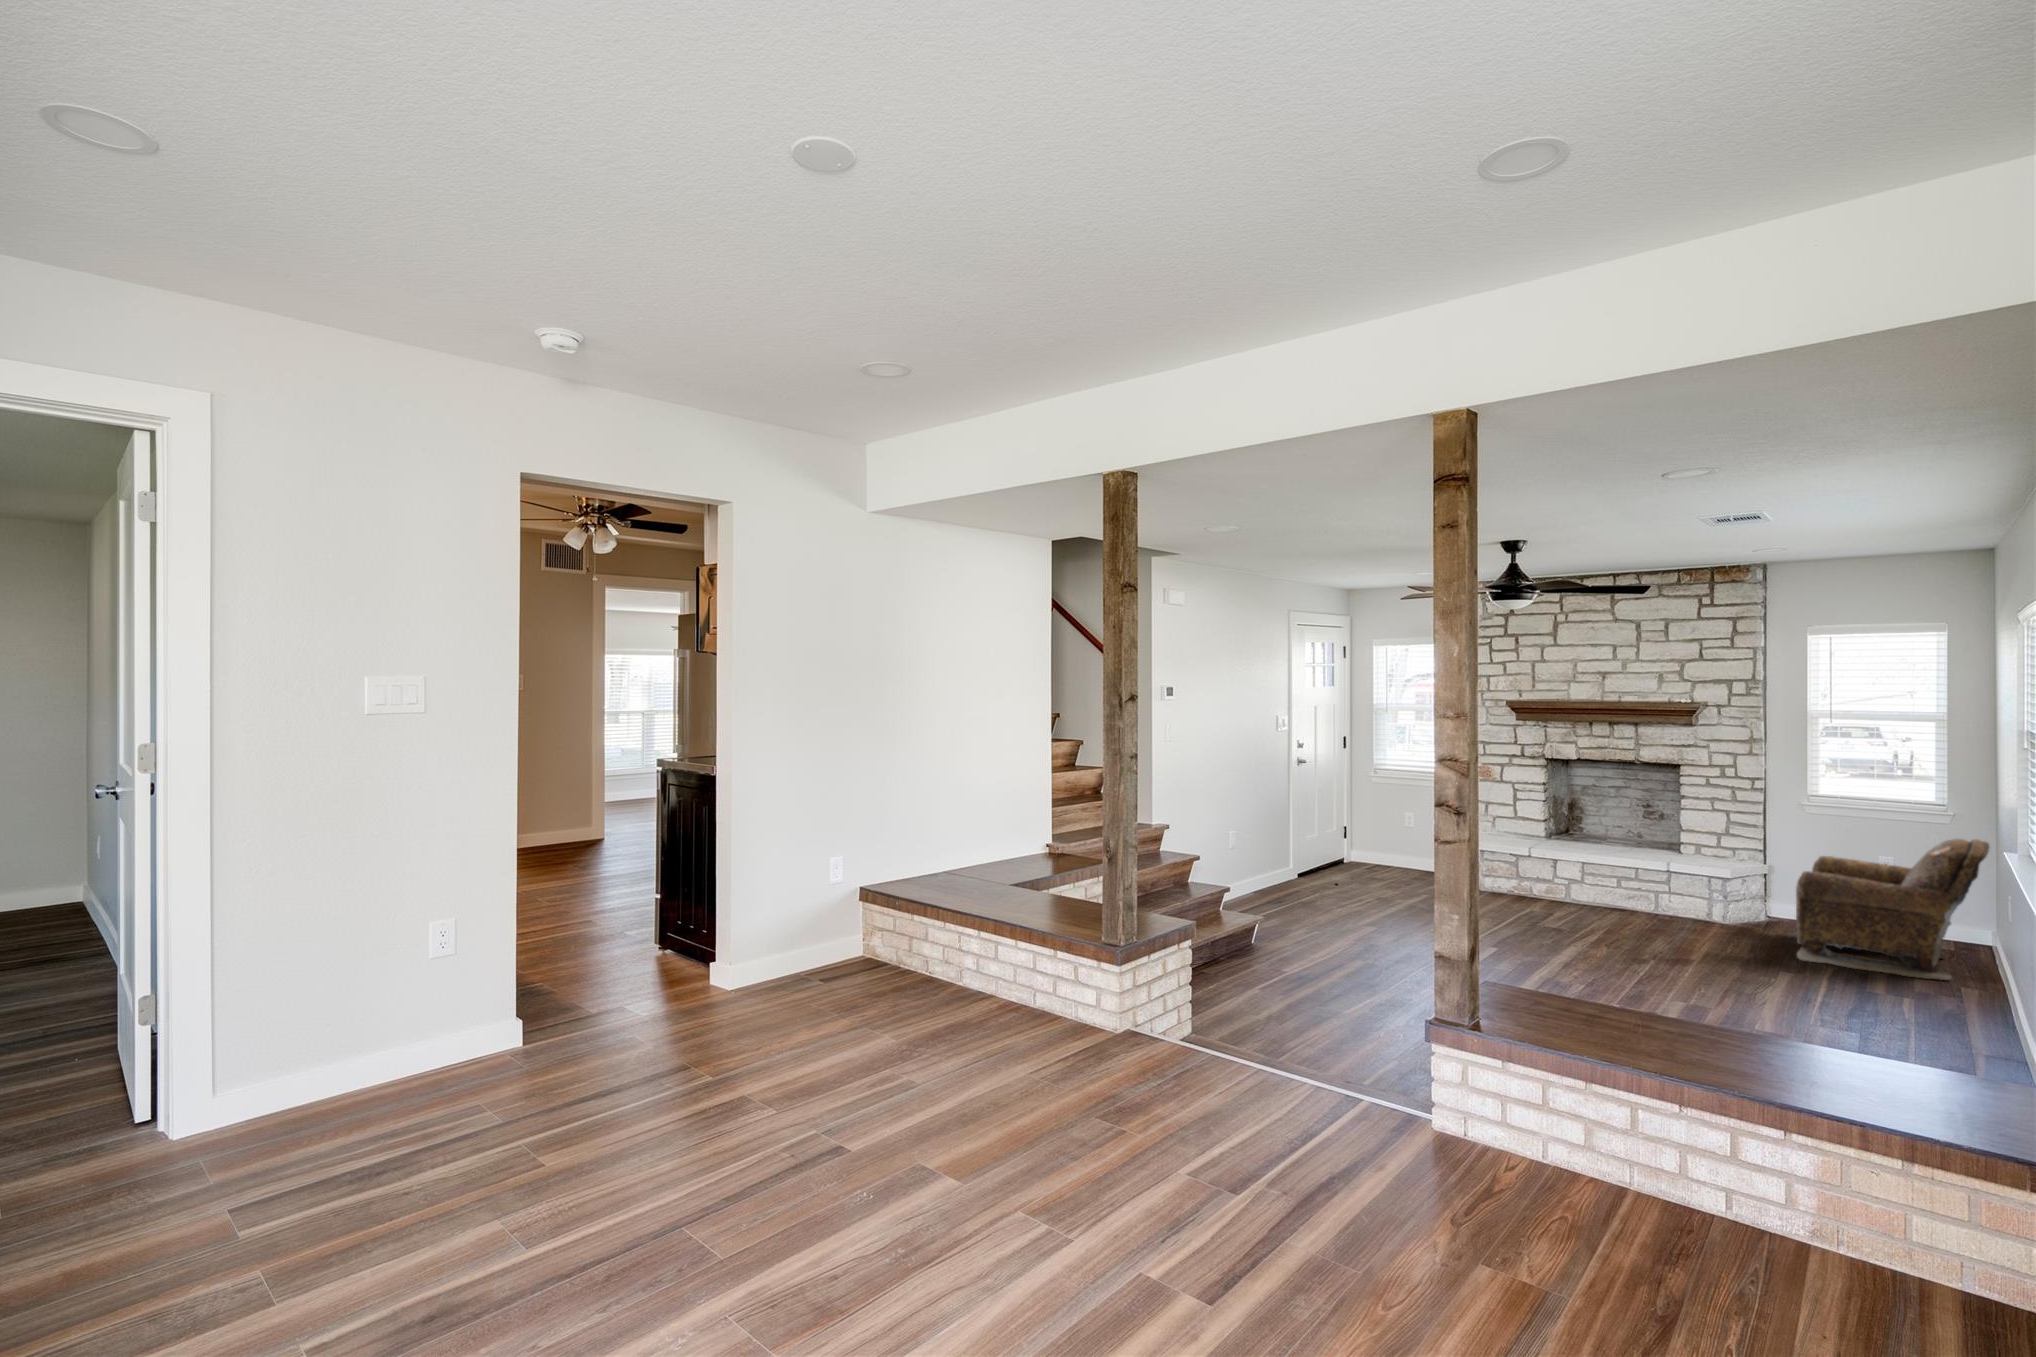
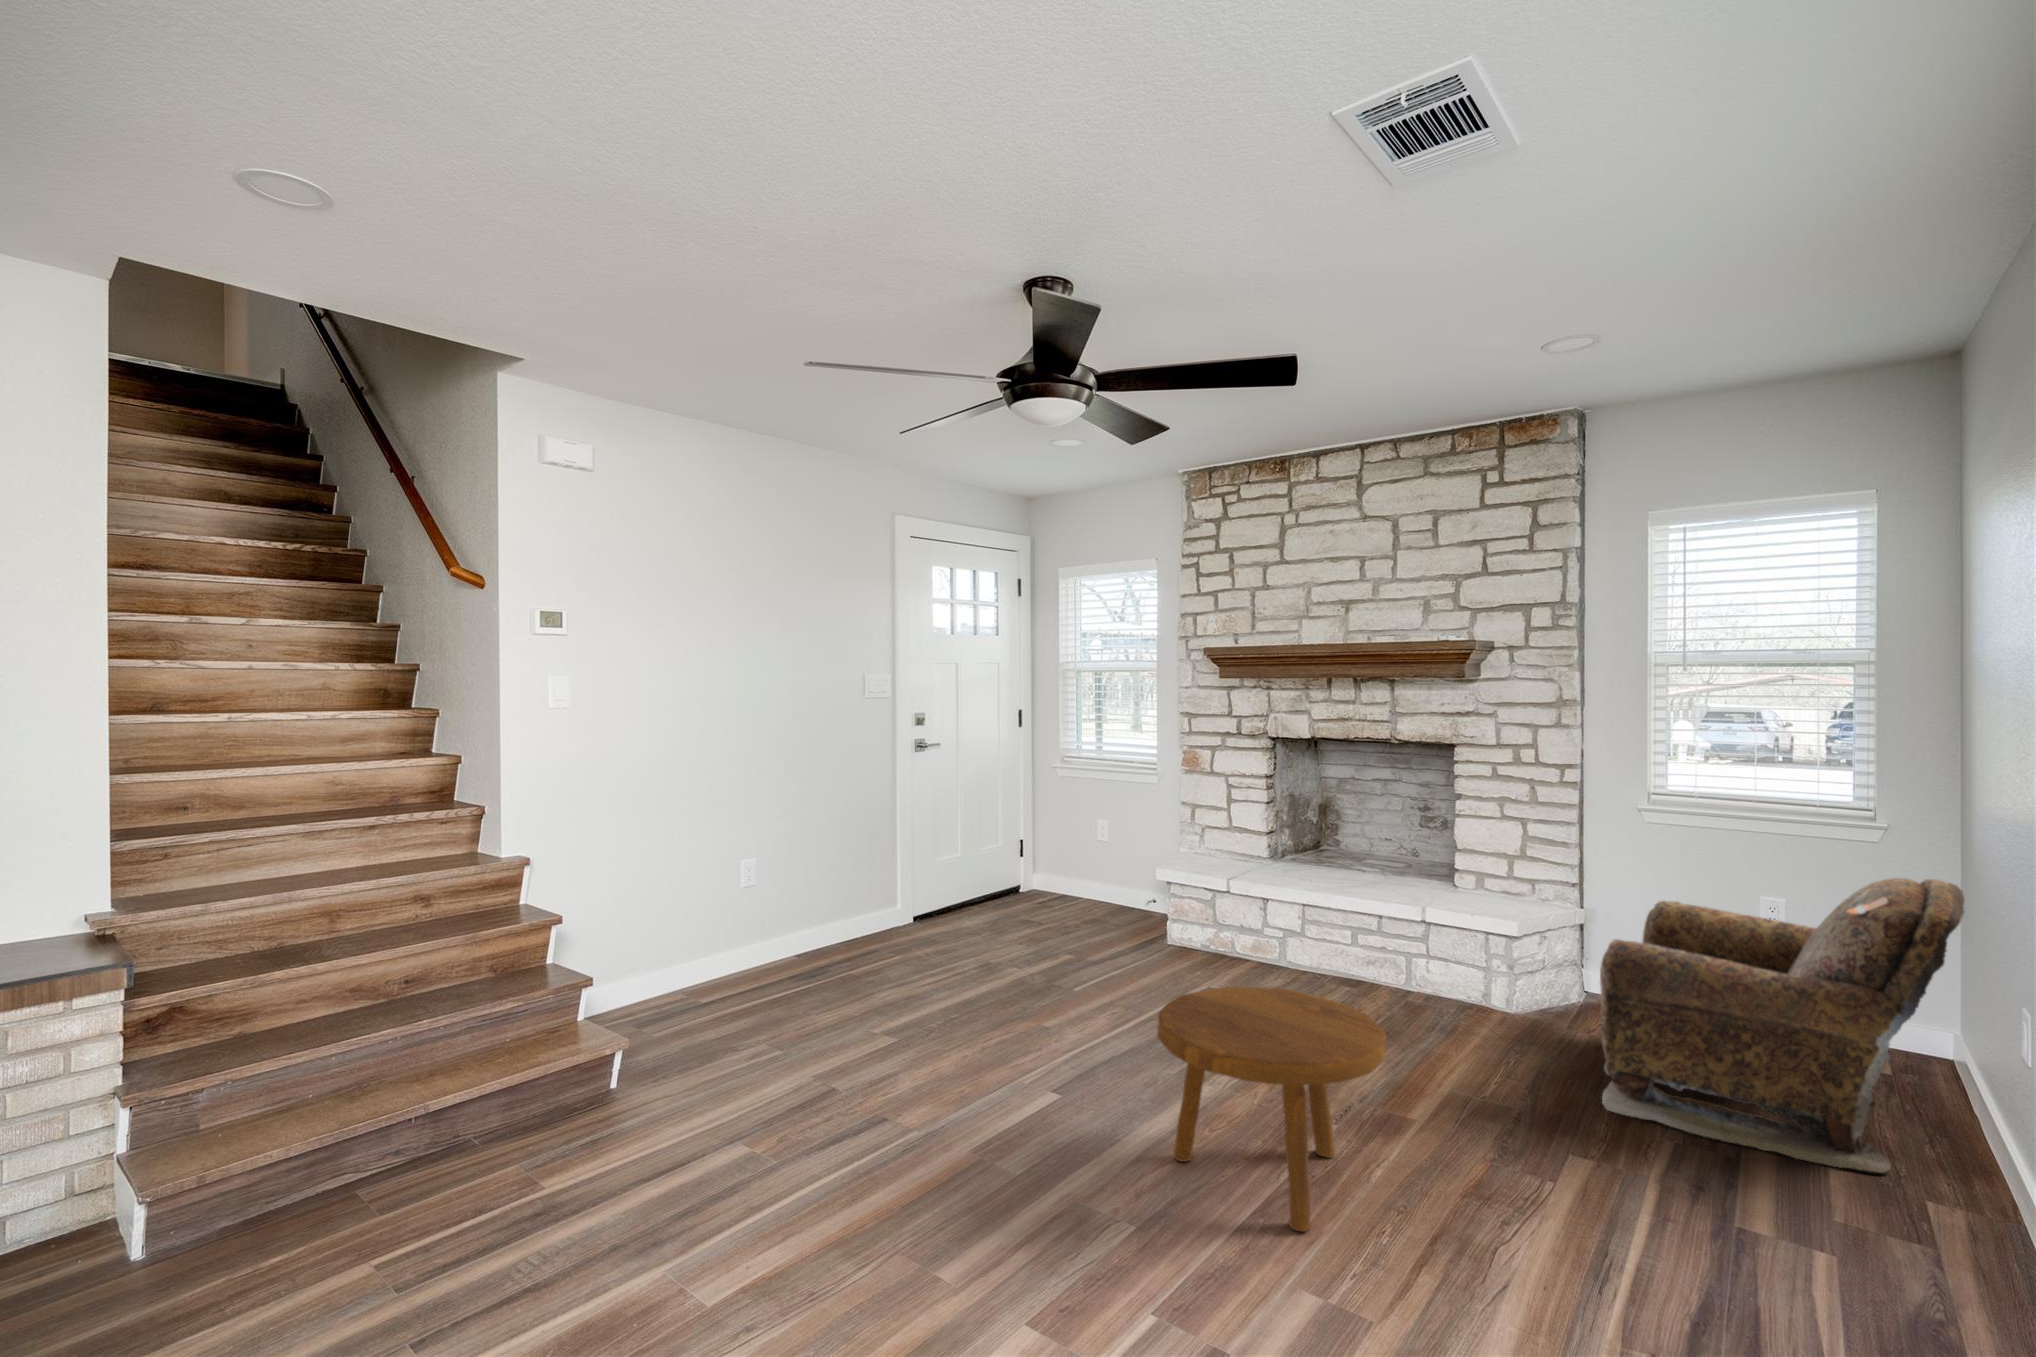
footstool: none [1582,891,1707,992] -> present [1157,986,1386,1231]

